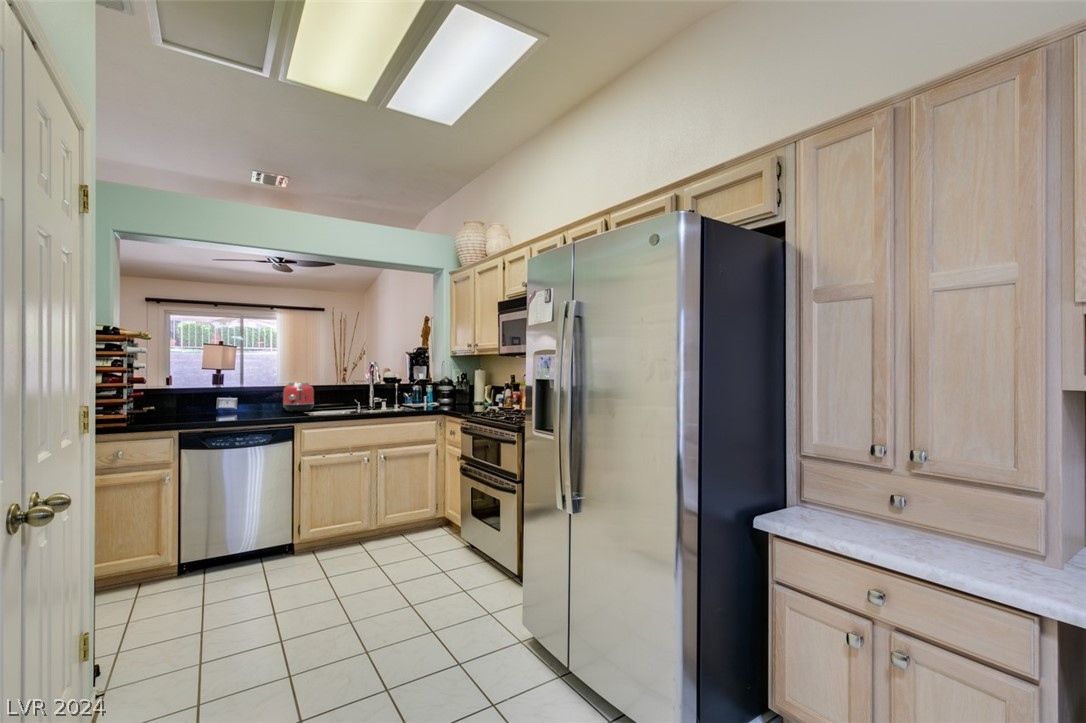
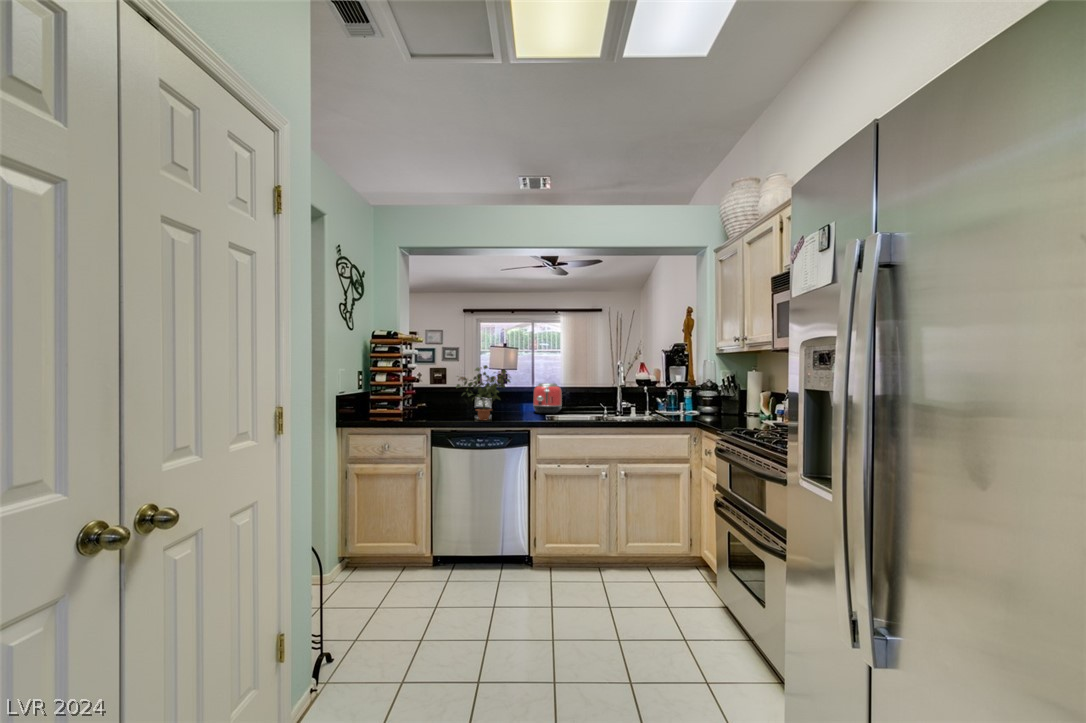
potted plant: none [199,365,267,421] -> present [456,365,511,420]

